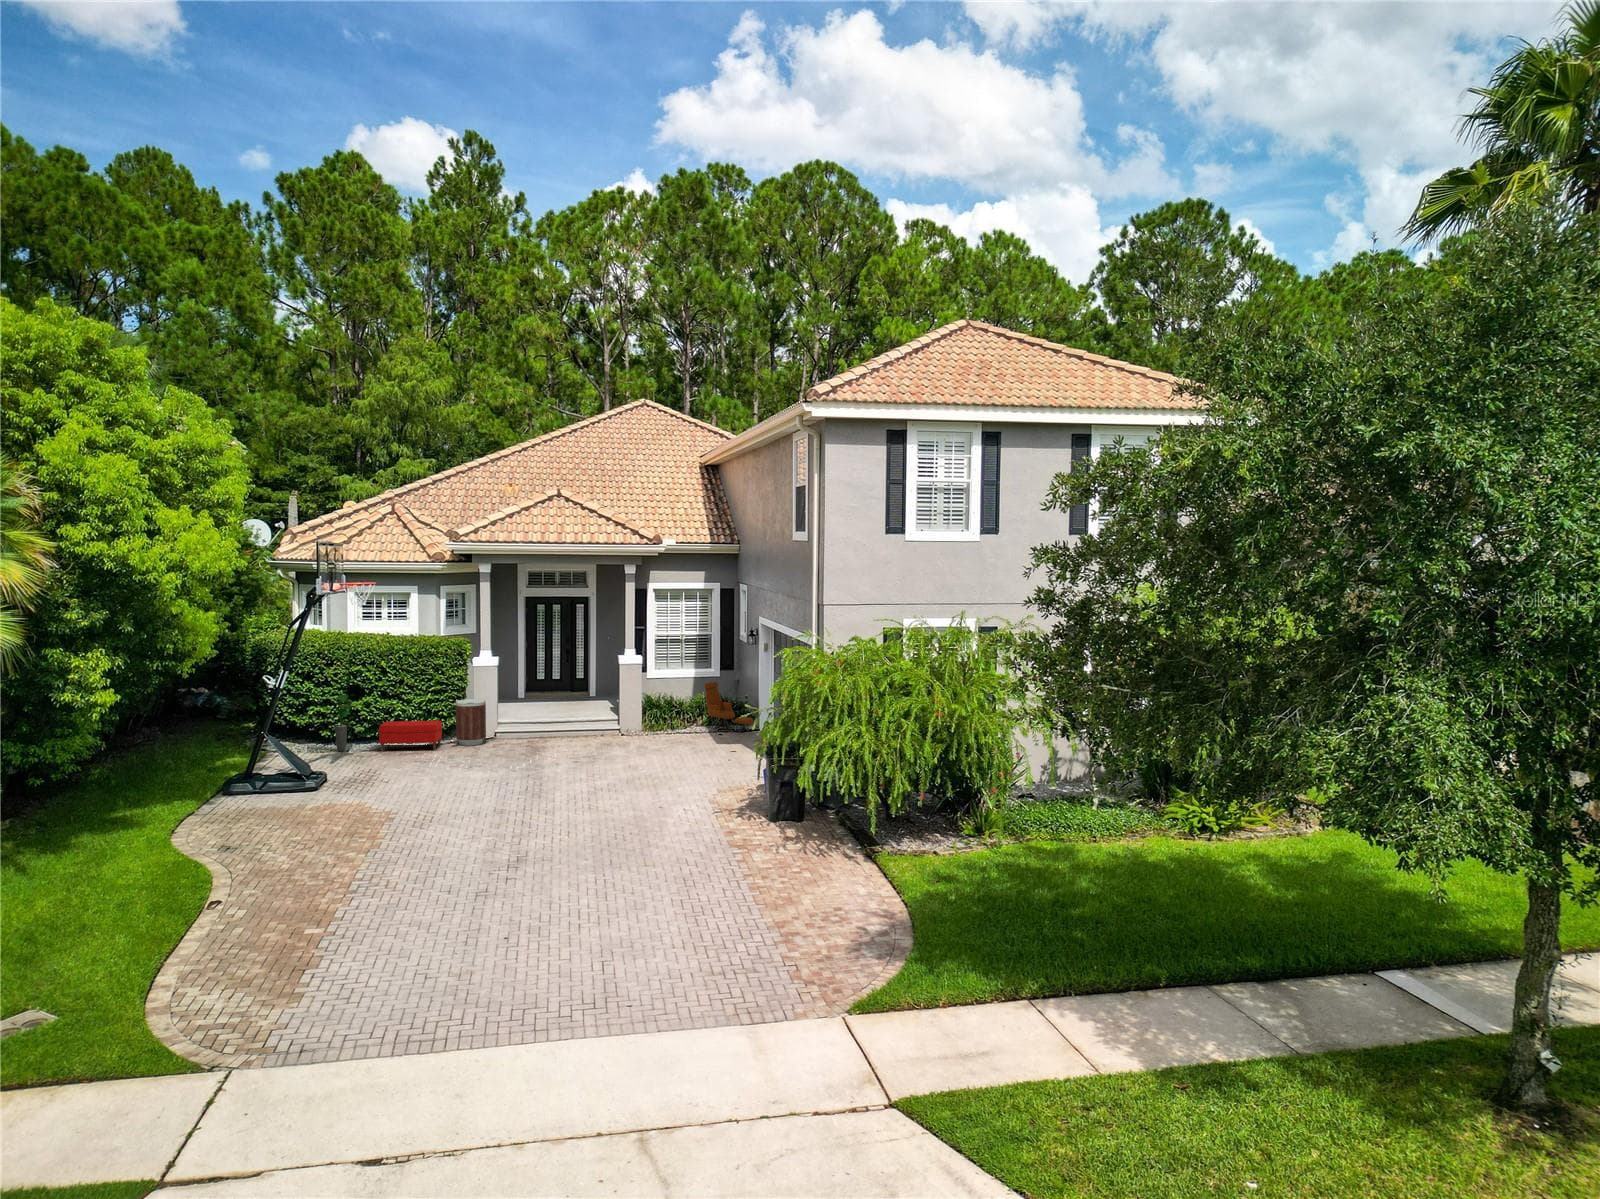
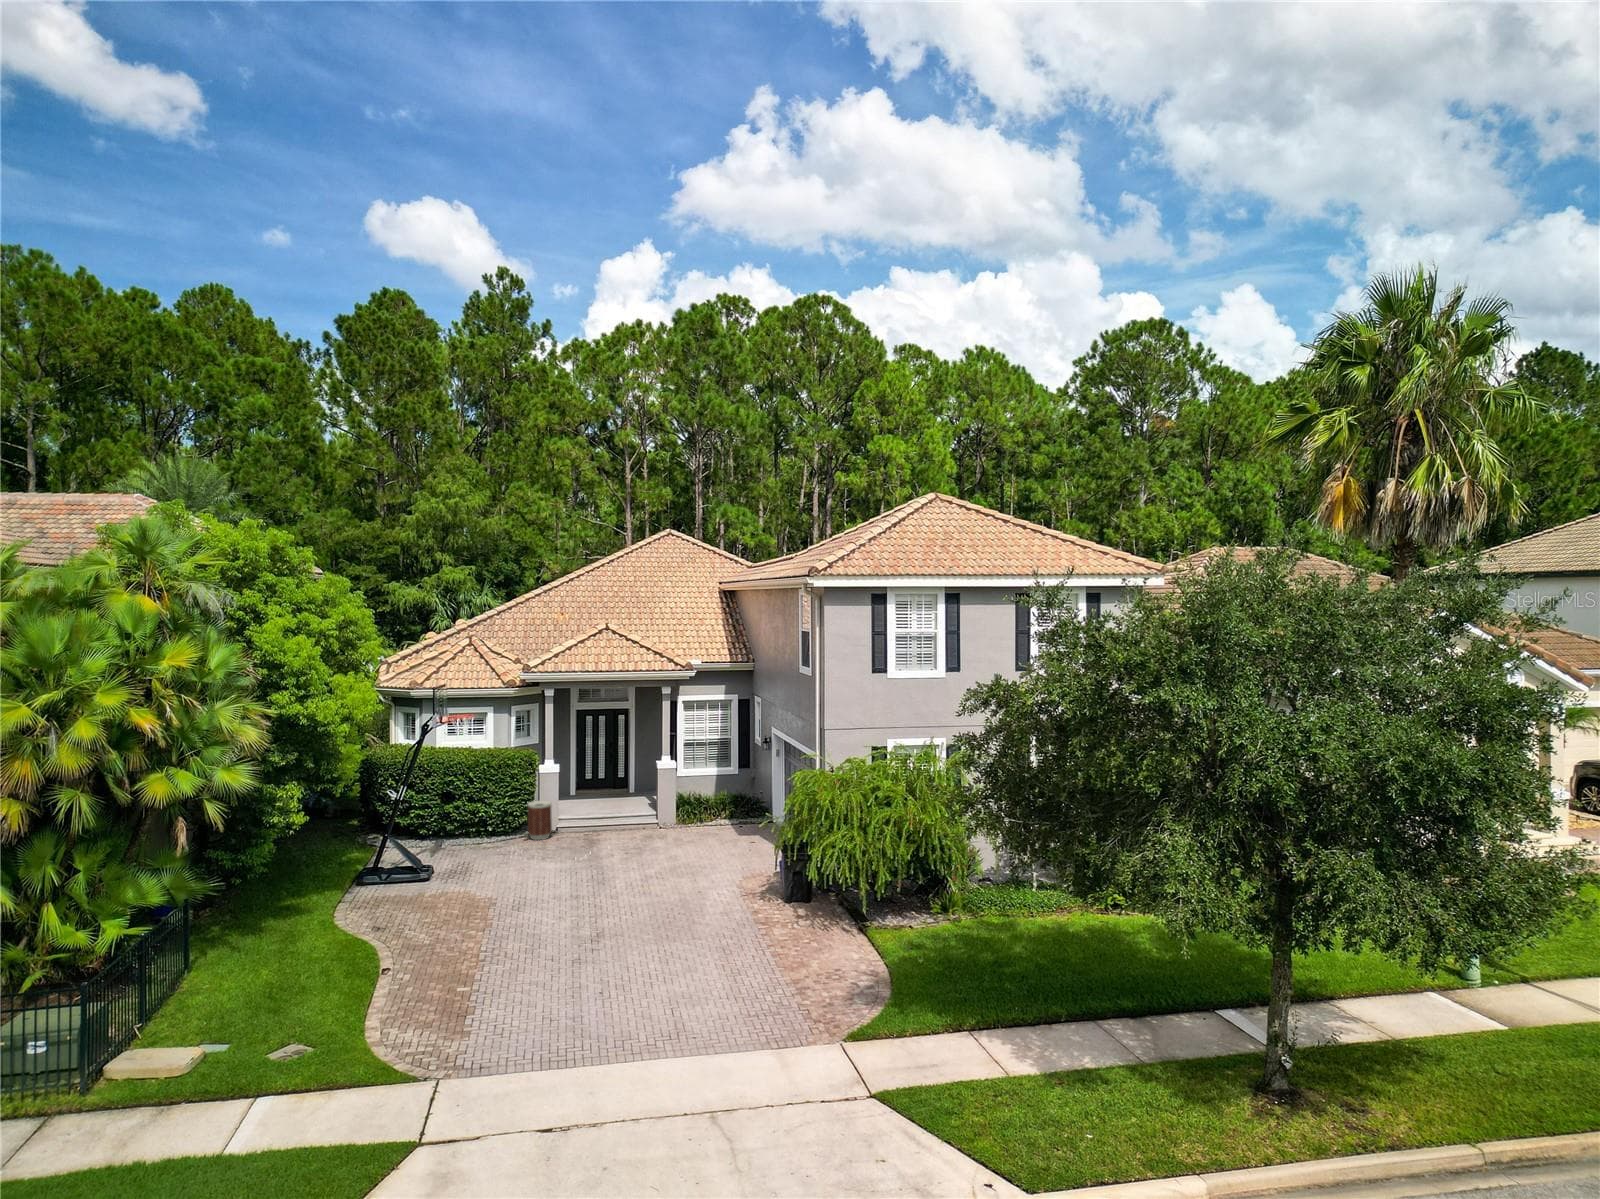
lounge chair: present [704,682,754,732] -> none [728,779,770,823]
potted plant: present [329,695,349,751] -> none [426,800,447,847]
bench: present [379,721,442,751] -> none [468,820,517,847]

